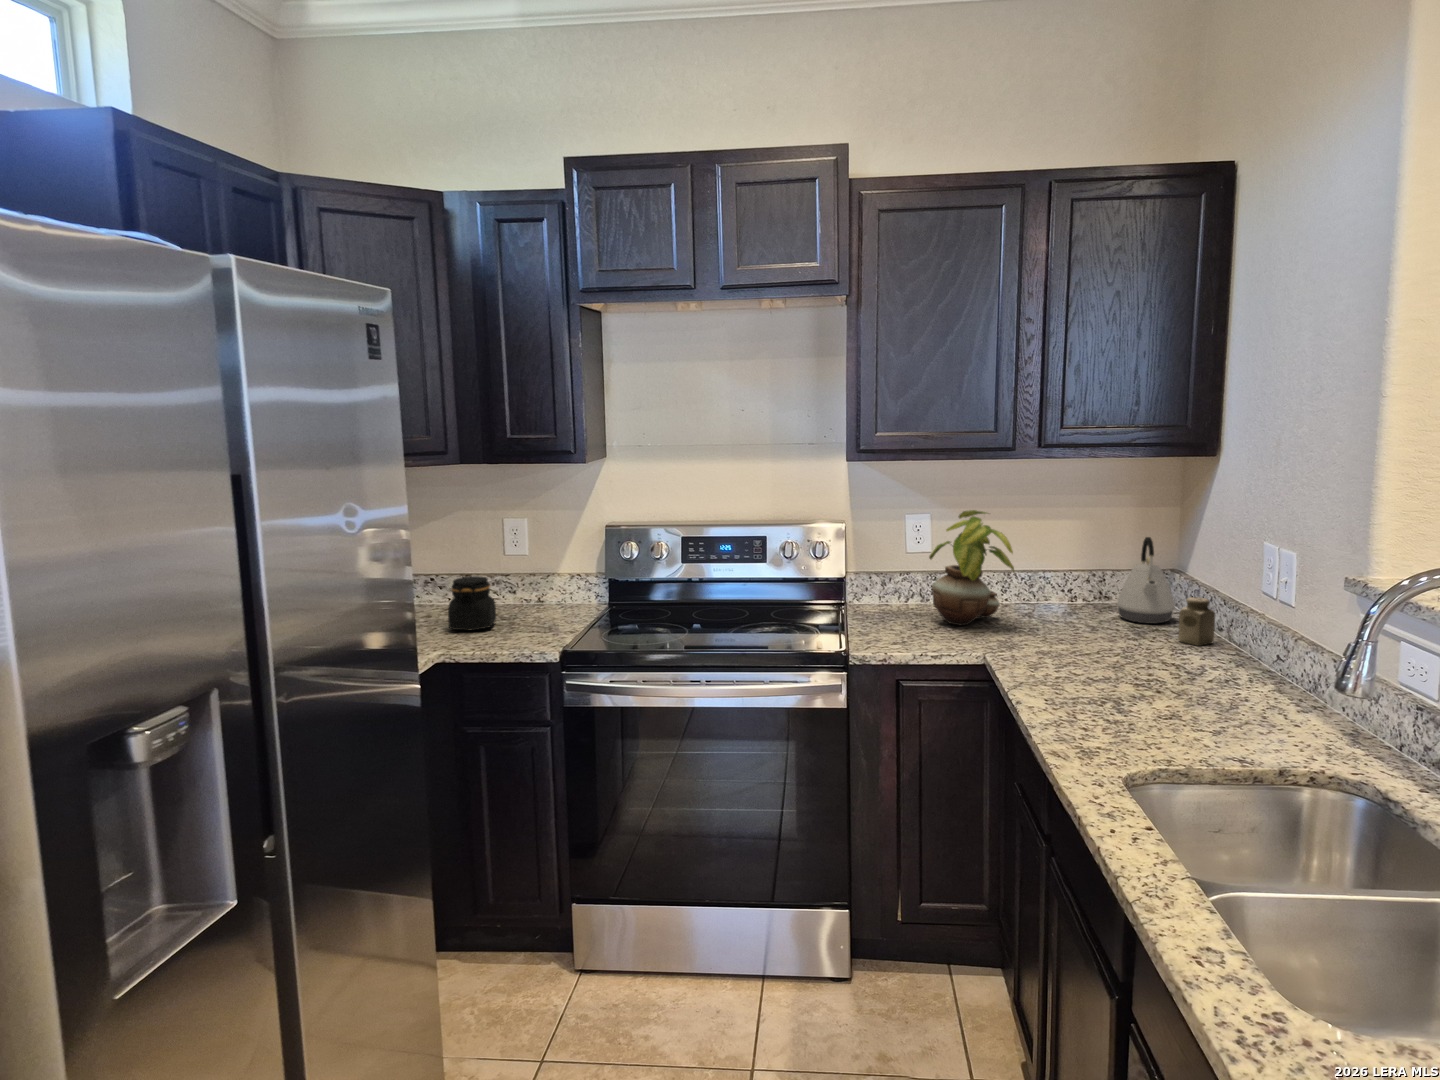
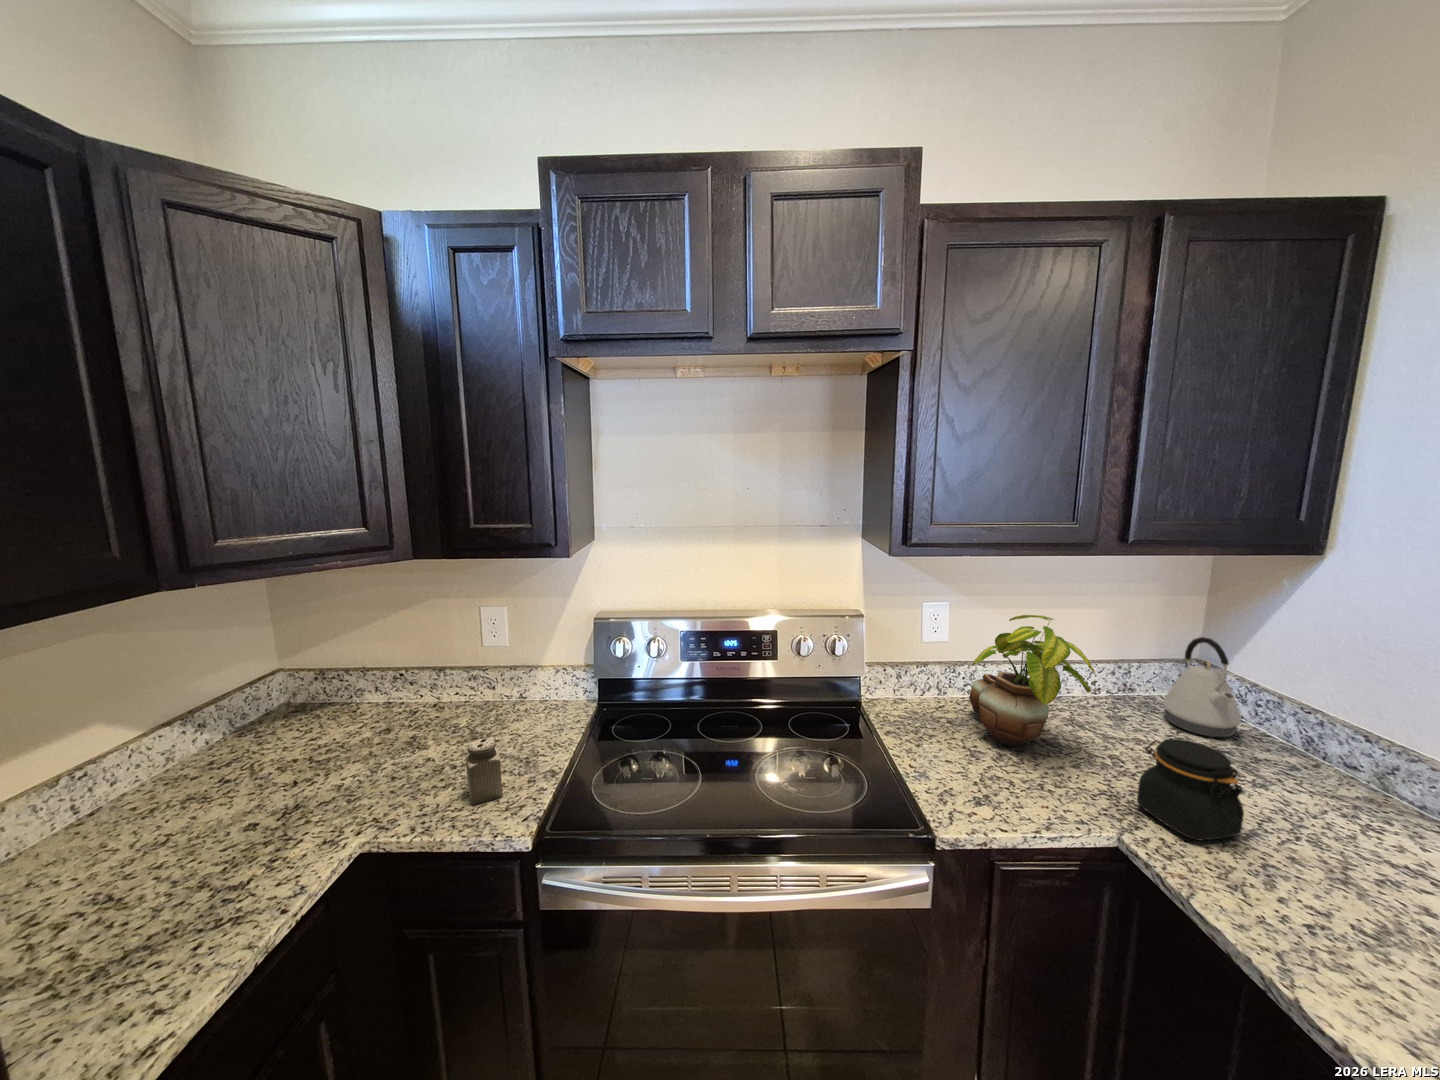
jar: present [448,576,496,631] -> present [1137,739,1244,840]
salt shaker: present [1178,597,1215,646] -> present [466,738,503,806]

